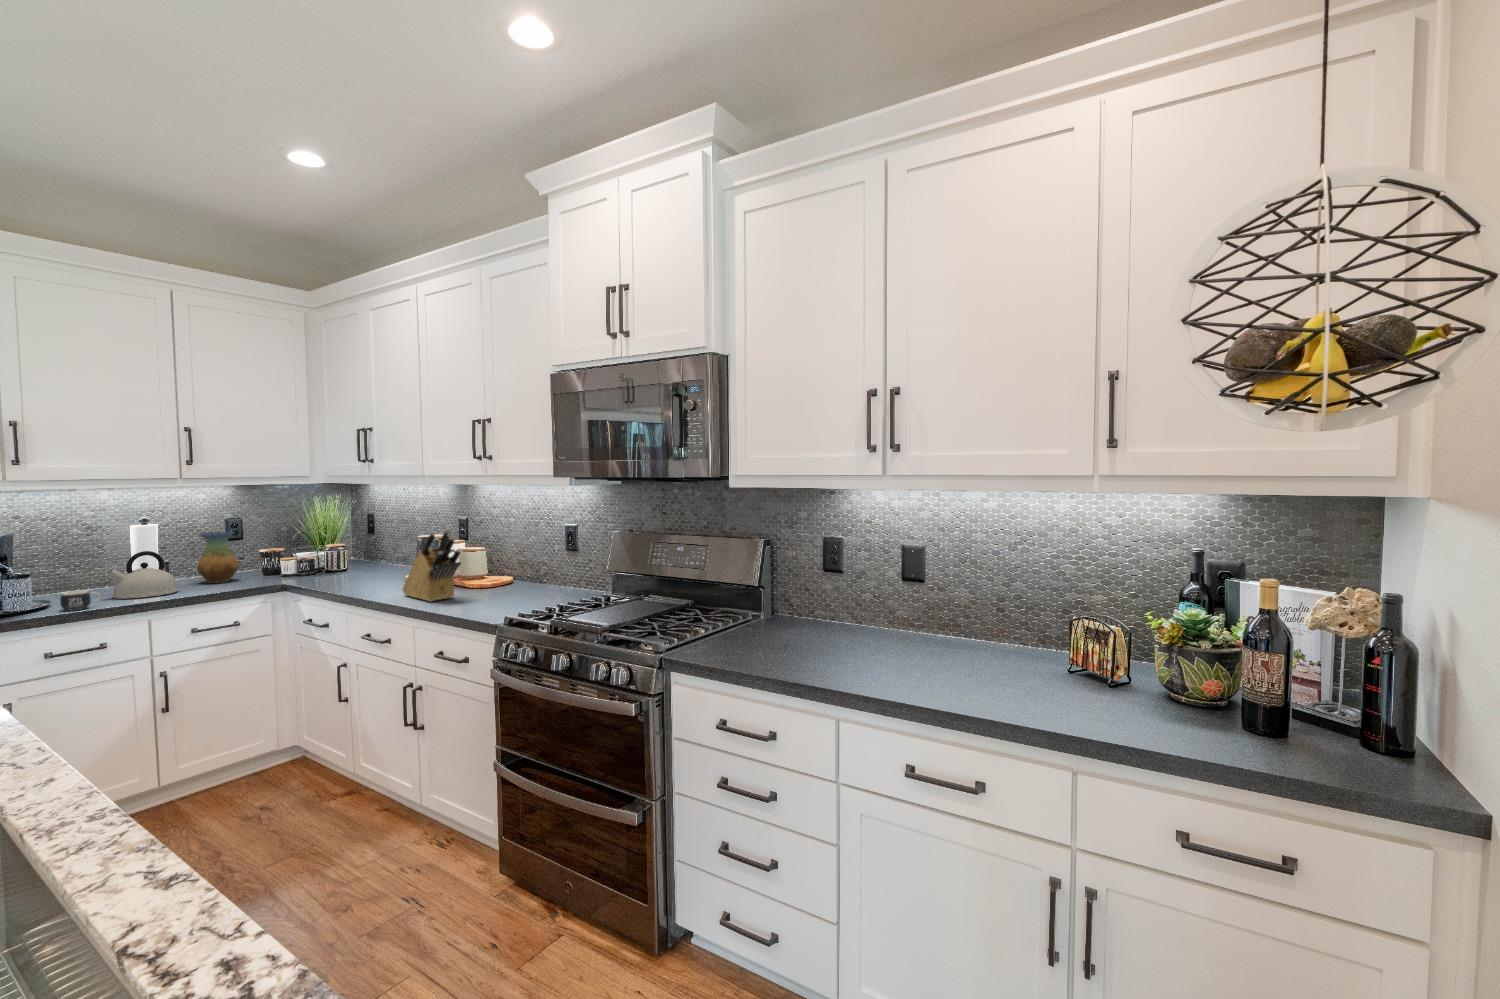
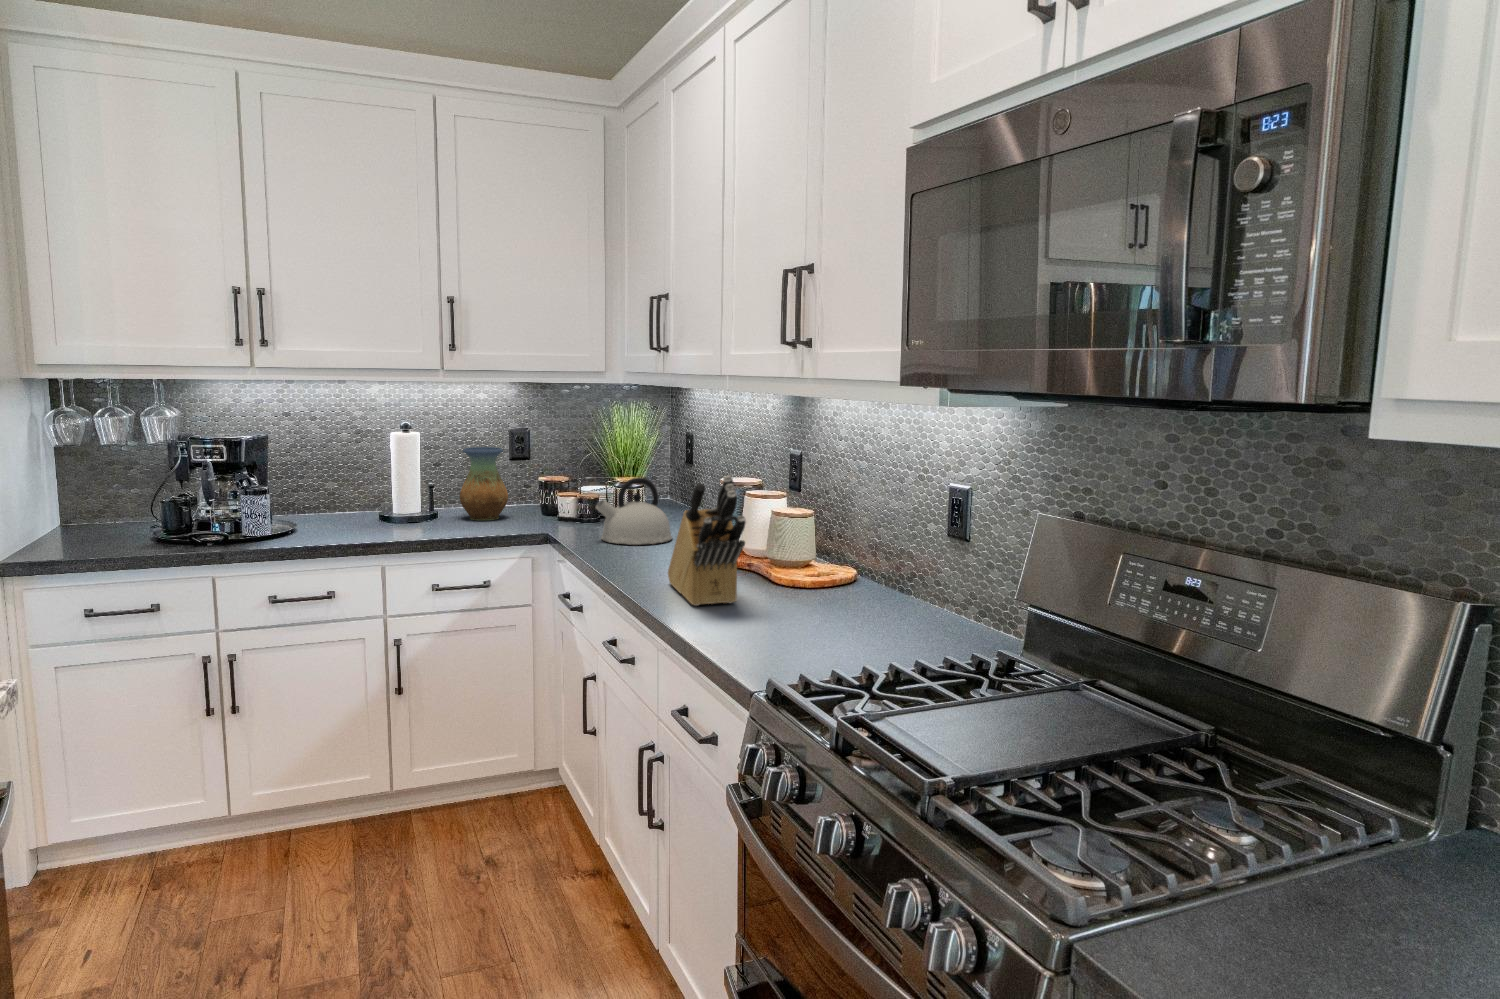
kettle: present [105,551,178,599] -> present [596,477,672,545]
mug: present [60,590,100,611] -> none [287,517,329,544]

